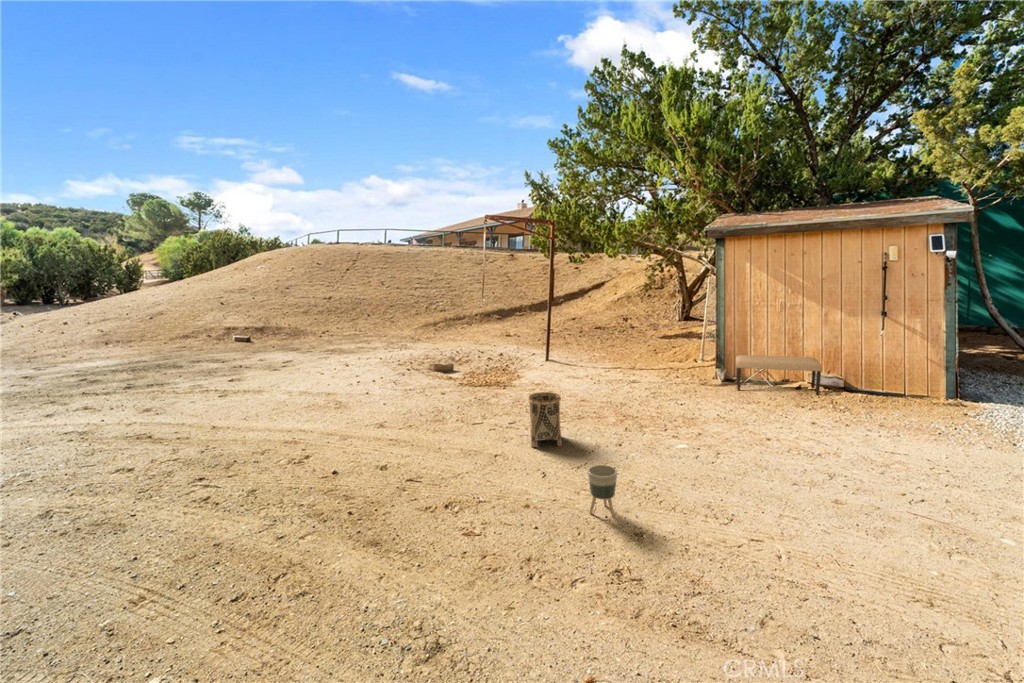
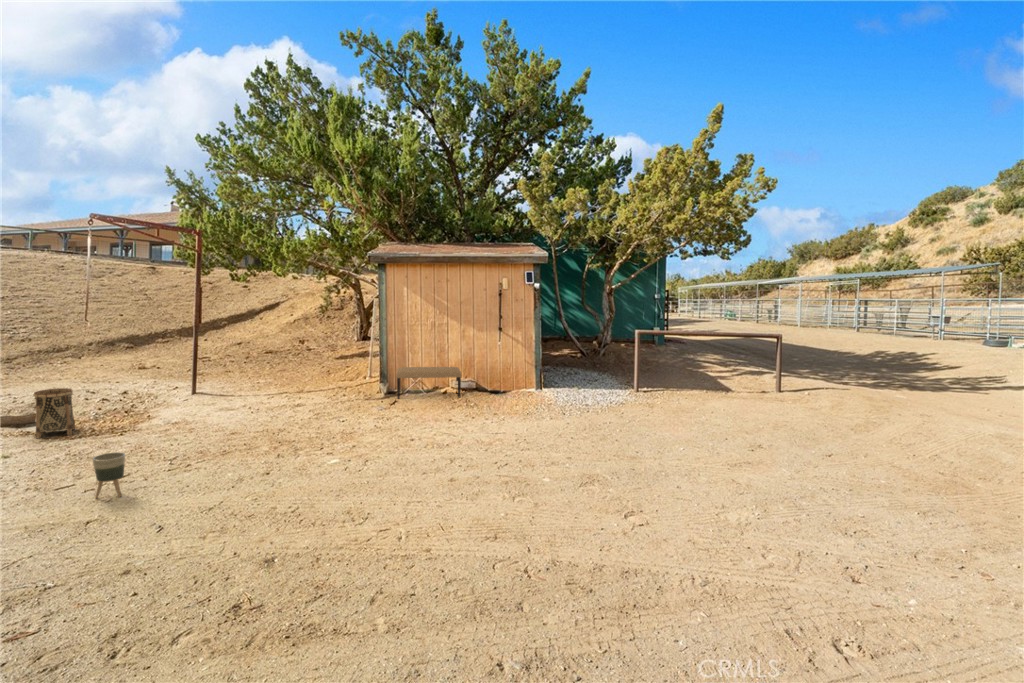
basket: present [528,392,562,447] -> present [33,388,75,438]
planter: present [588,465,617,517] -> present [93,452,125,498]

